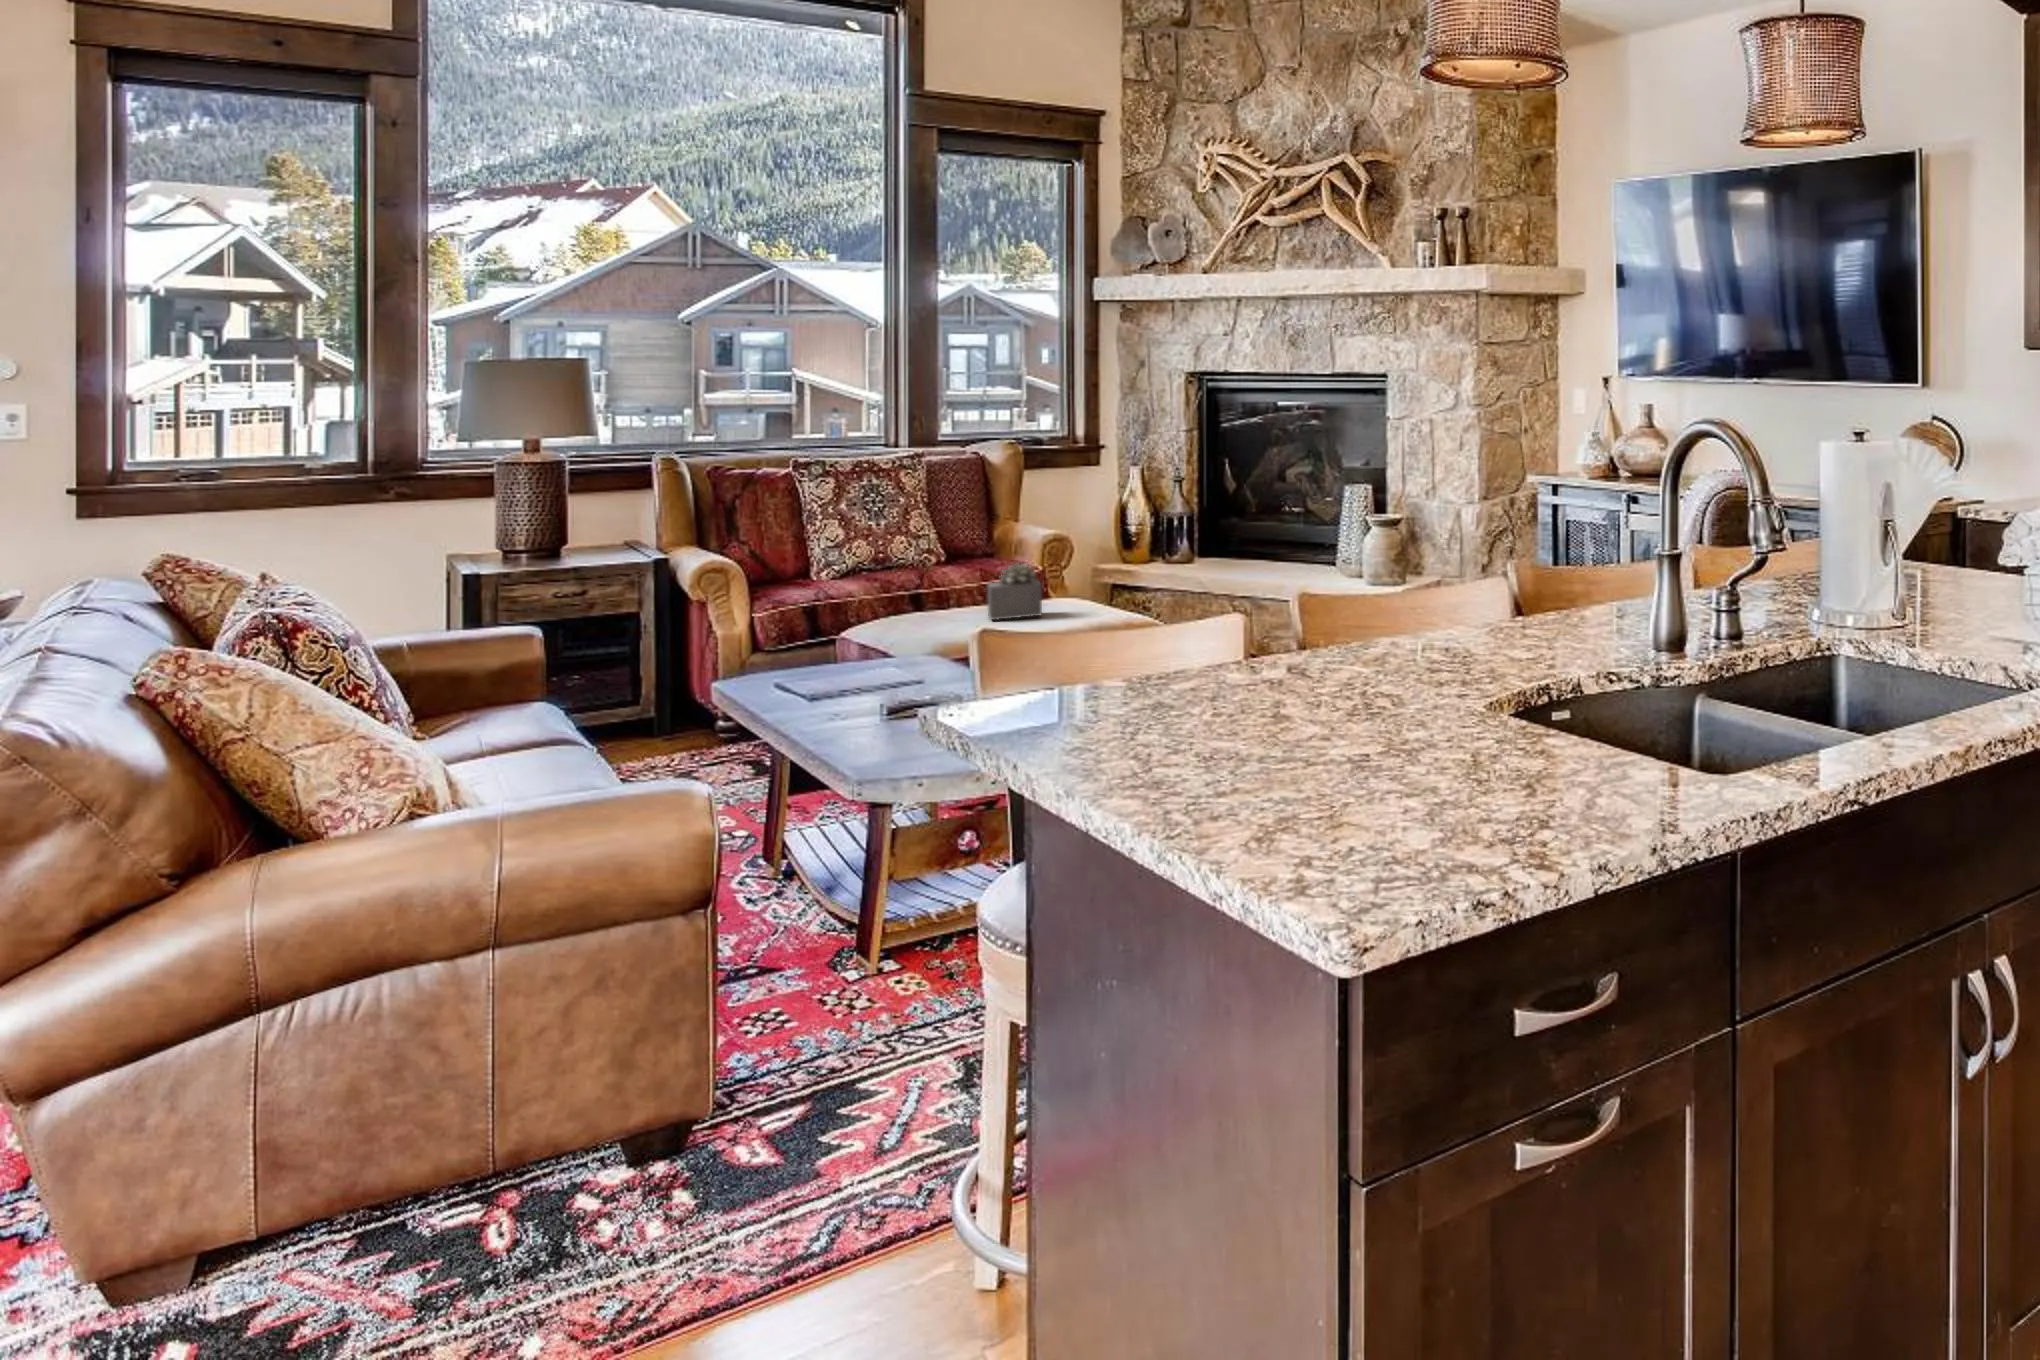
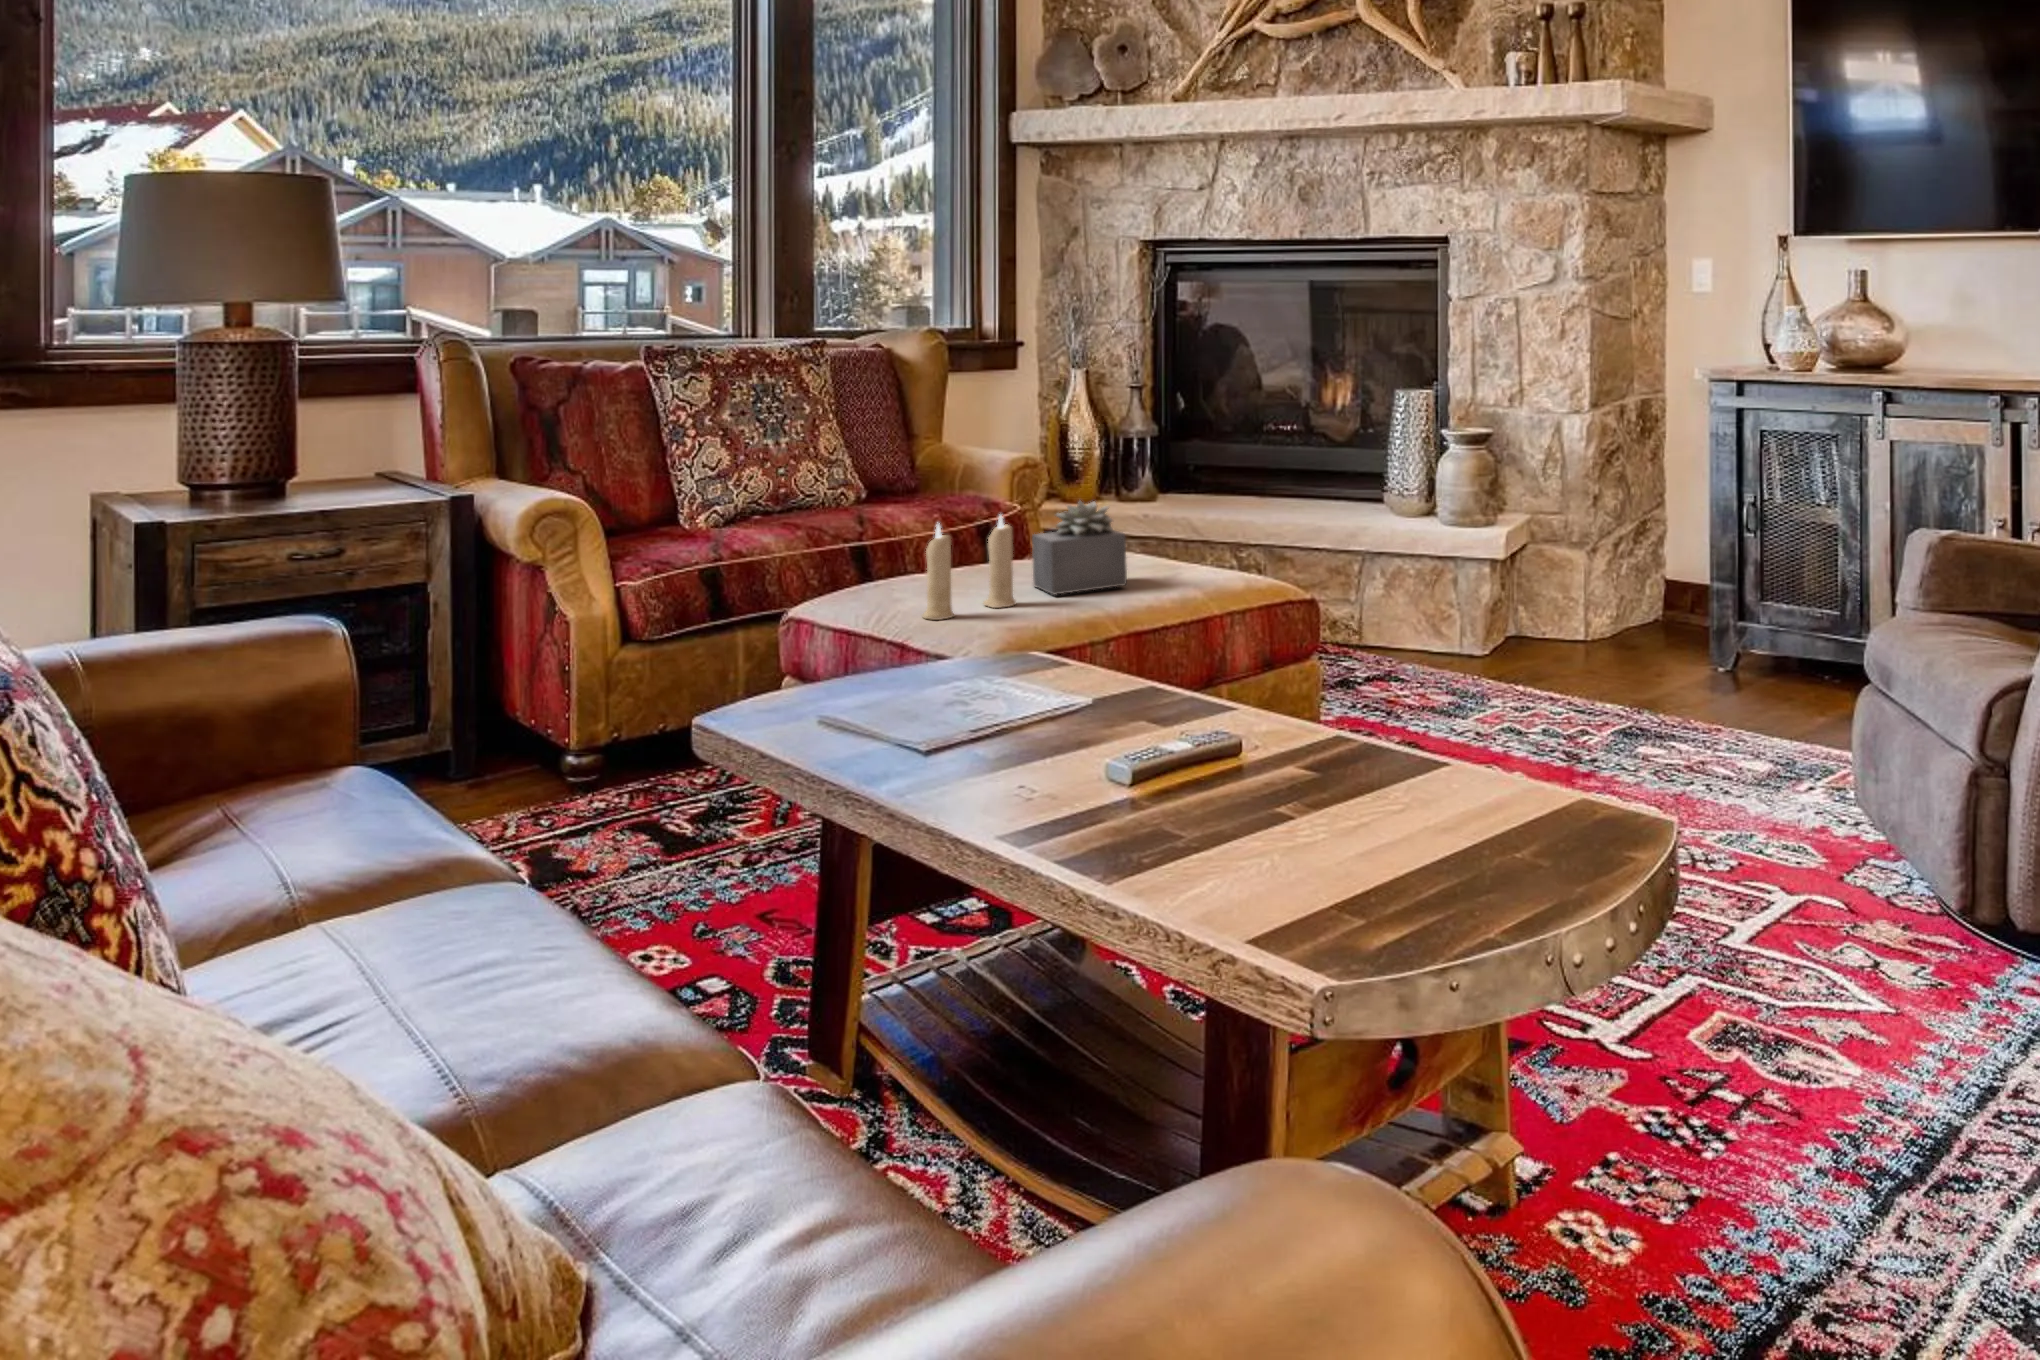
candle: none [900,567,965,632] -> present [922,515,1016,620]

